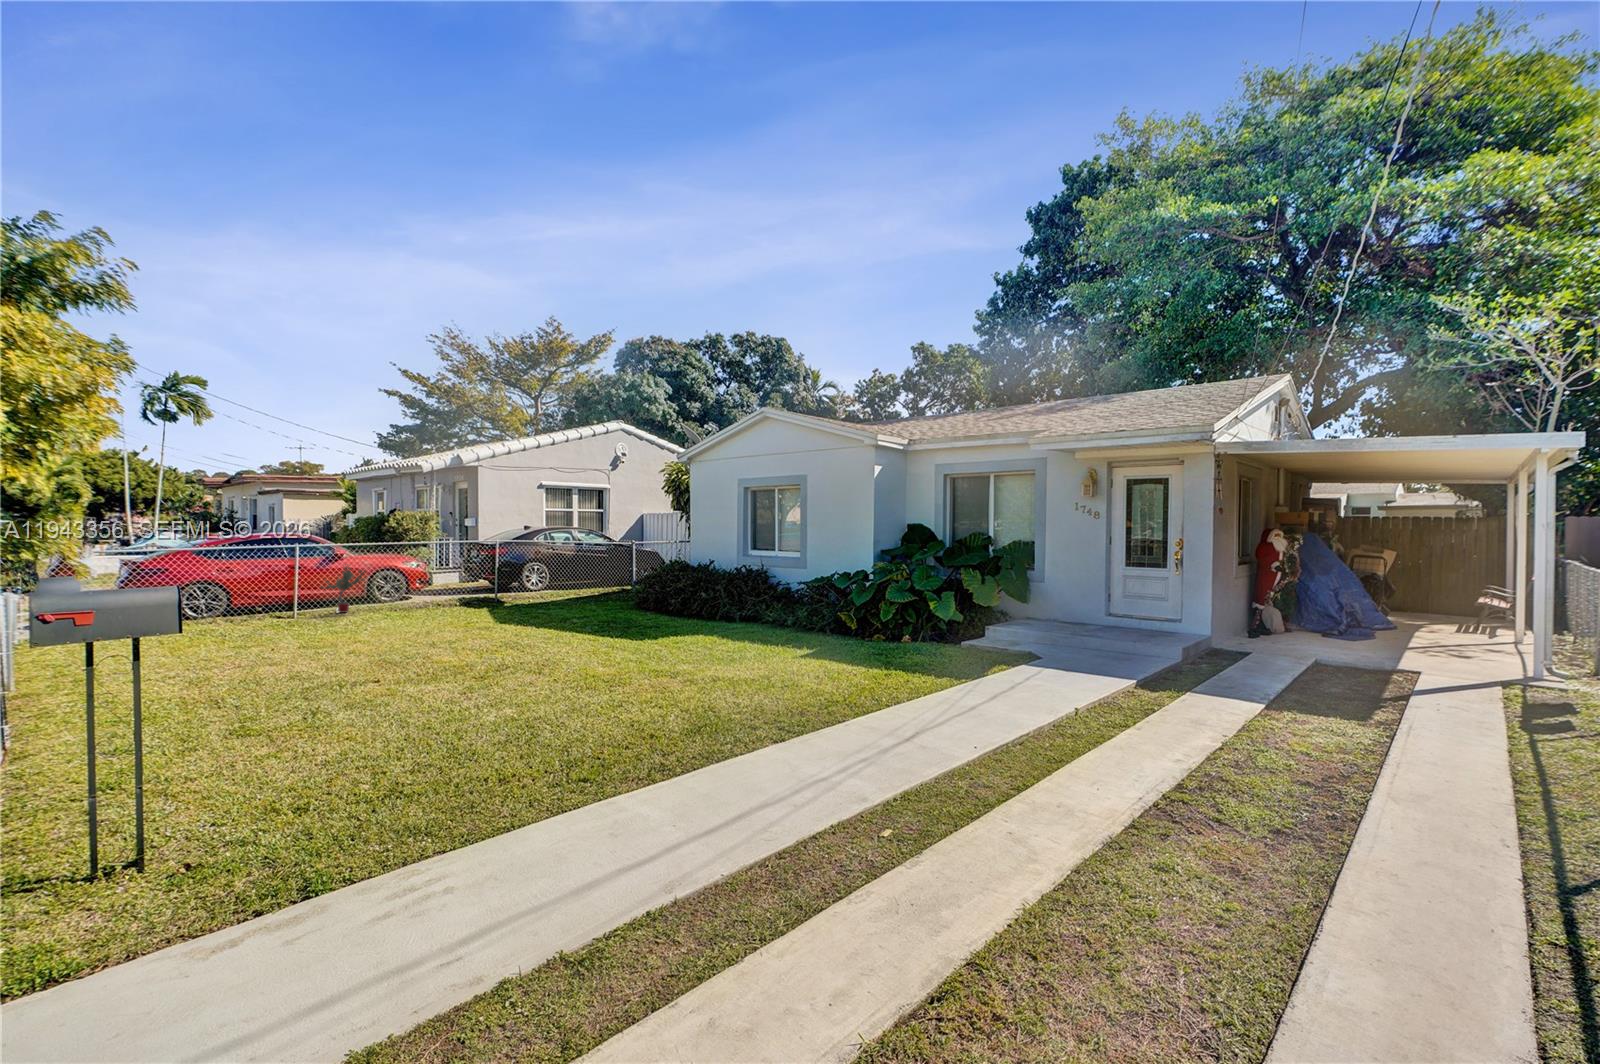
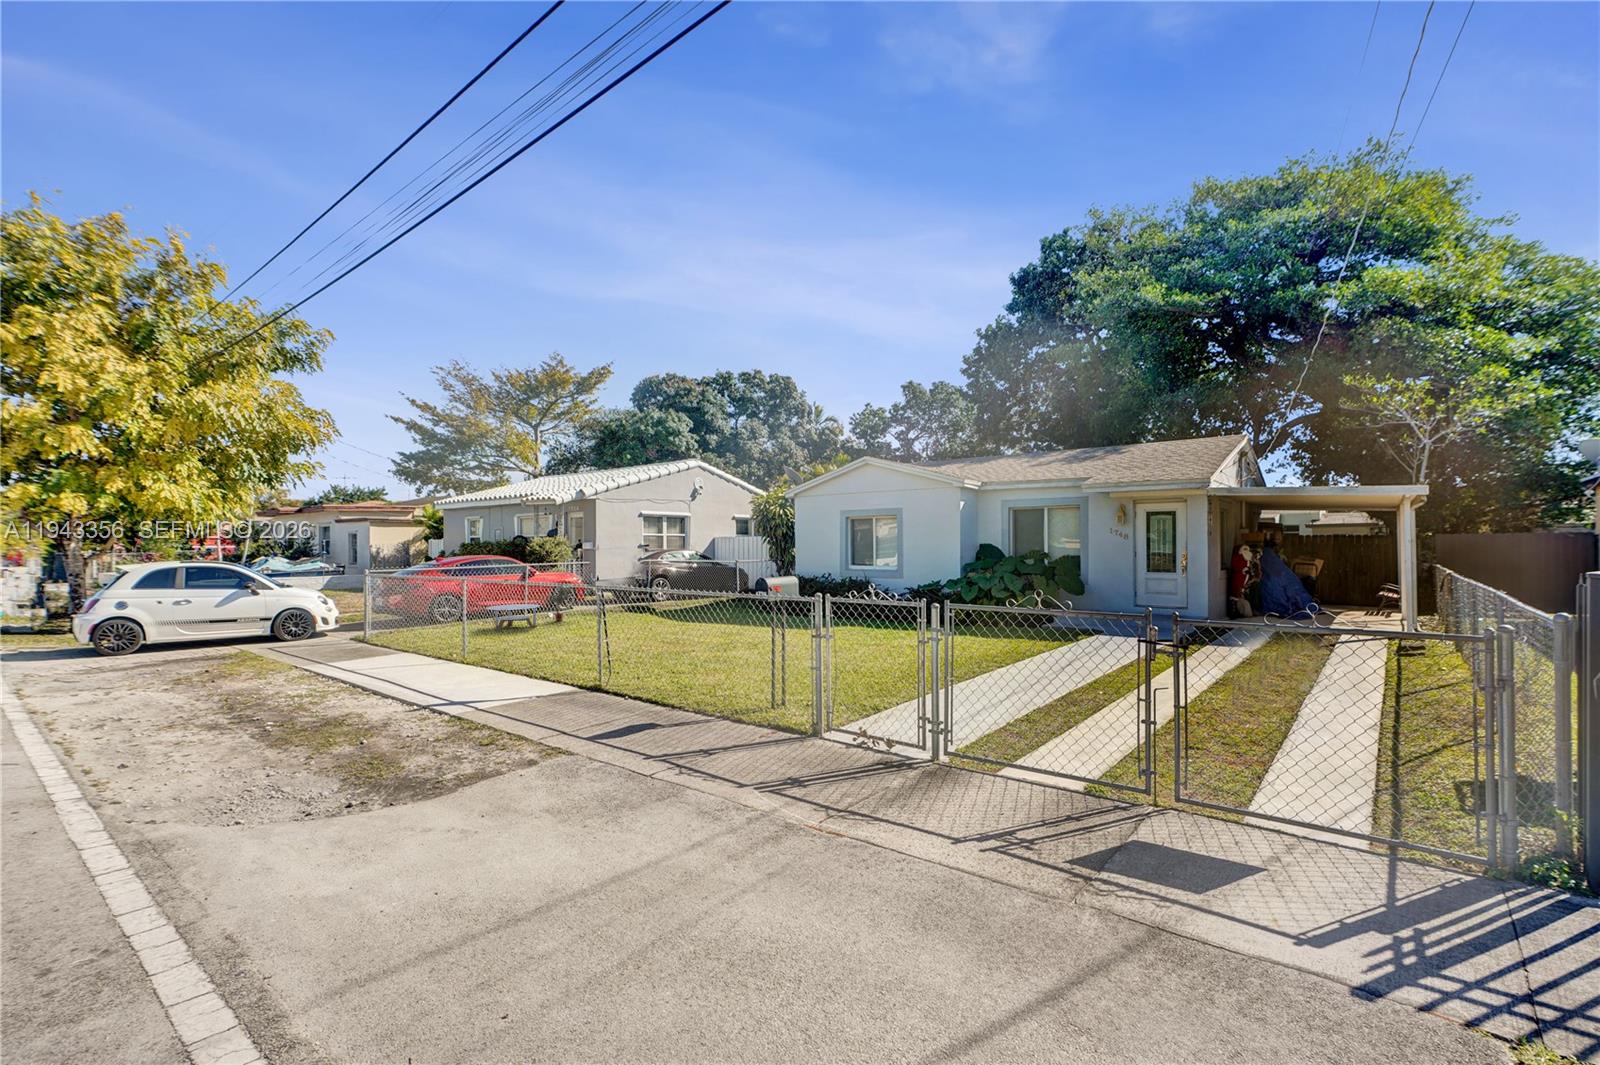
round table: none [219,590,302,625] -> present [486,604,540,630]

